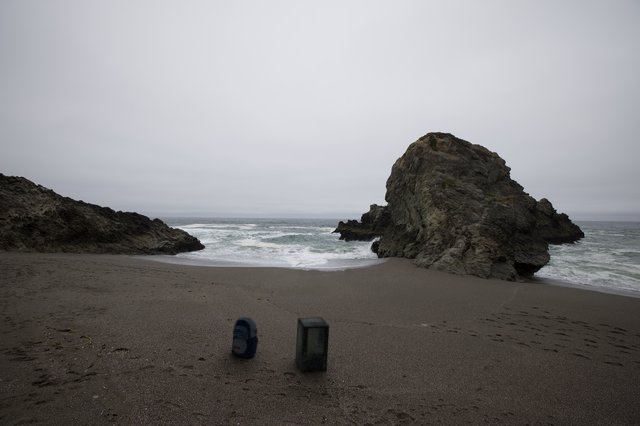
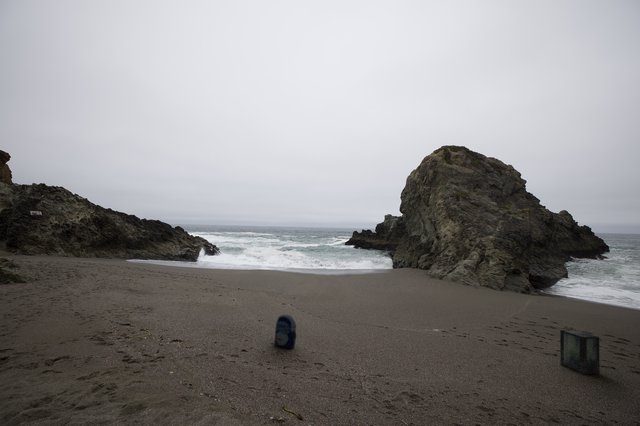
storage box: present [295,317,329,373] -> present [560,330,600,375]

